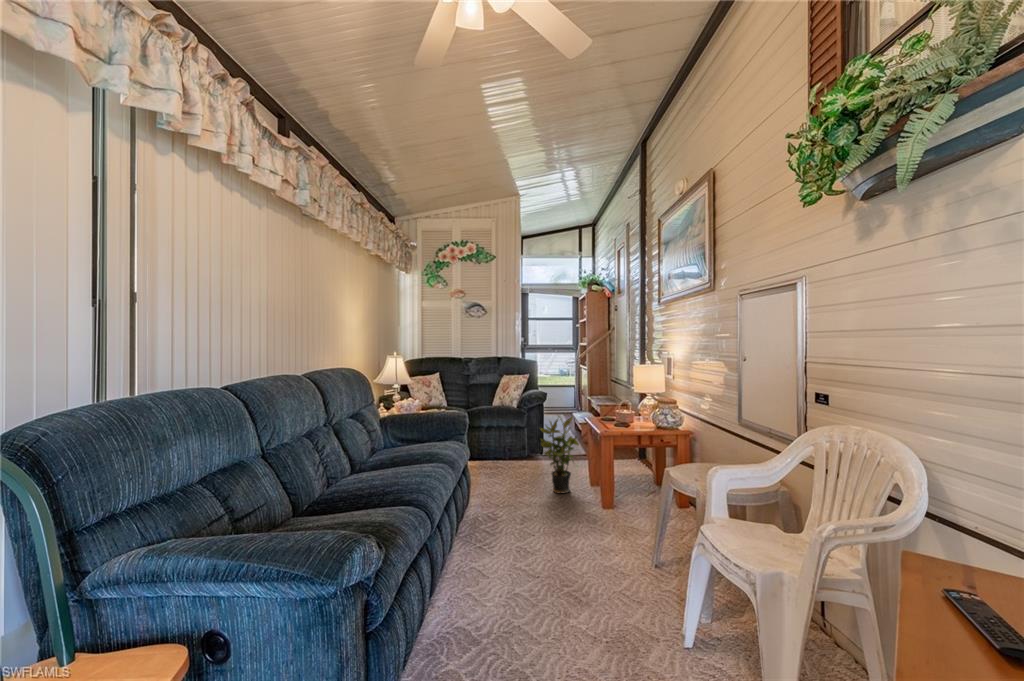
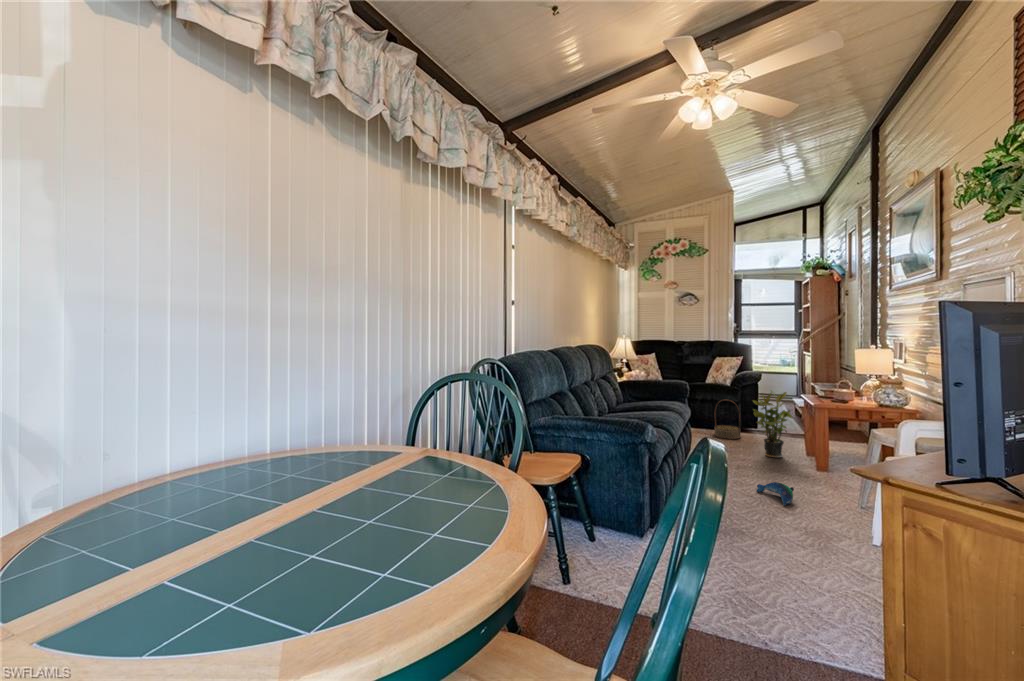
basket: none [501,425,528,472] -> present [714,399,741,439]
plush toy: none [546,541,587,576] -> present [757,482,794,506]

